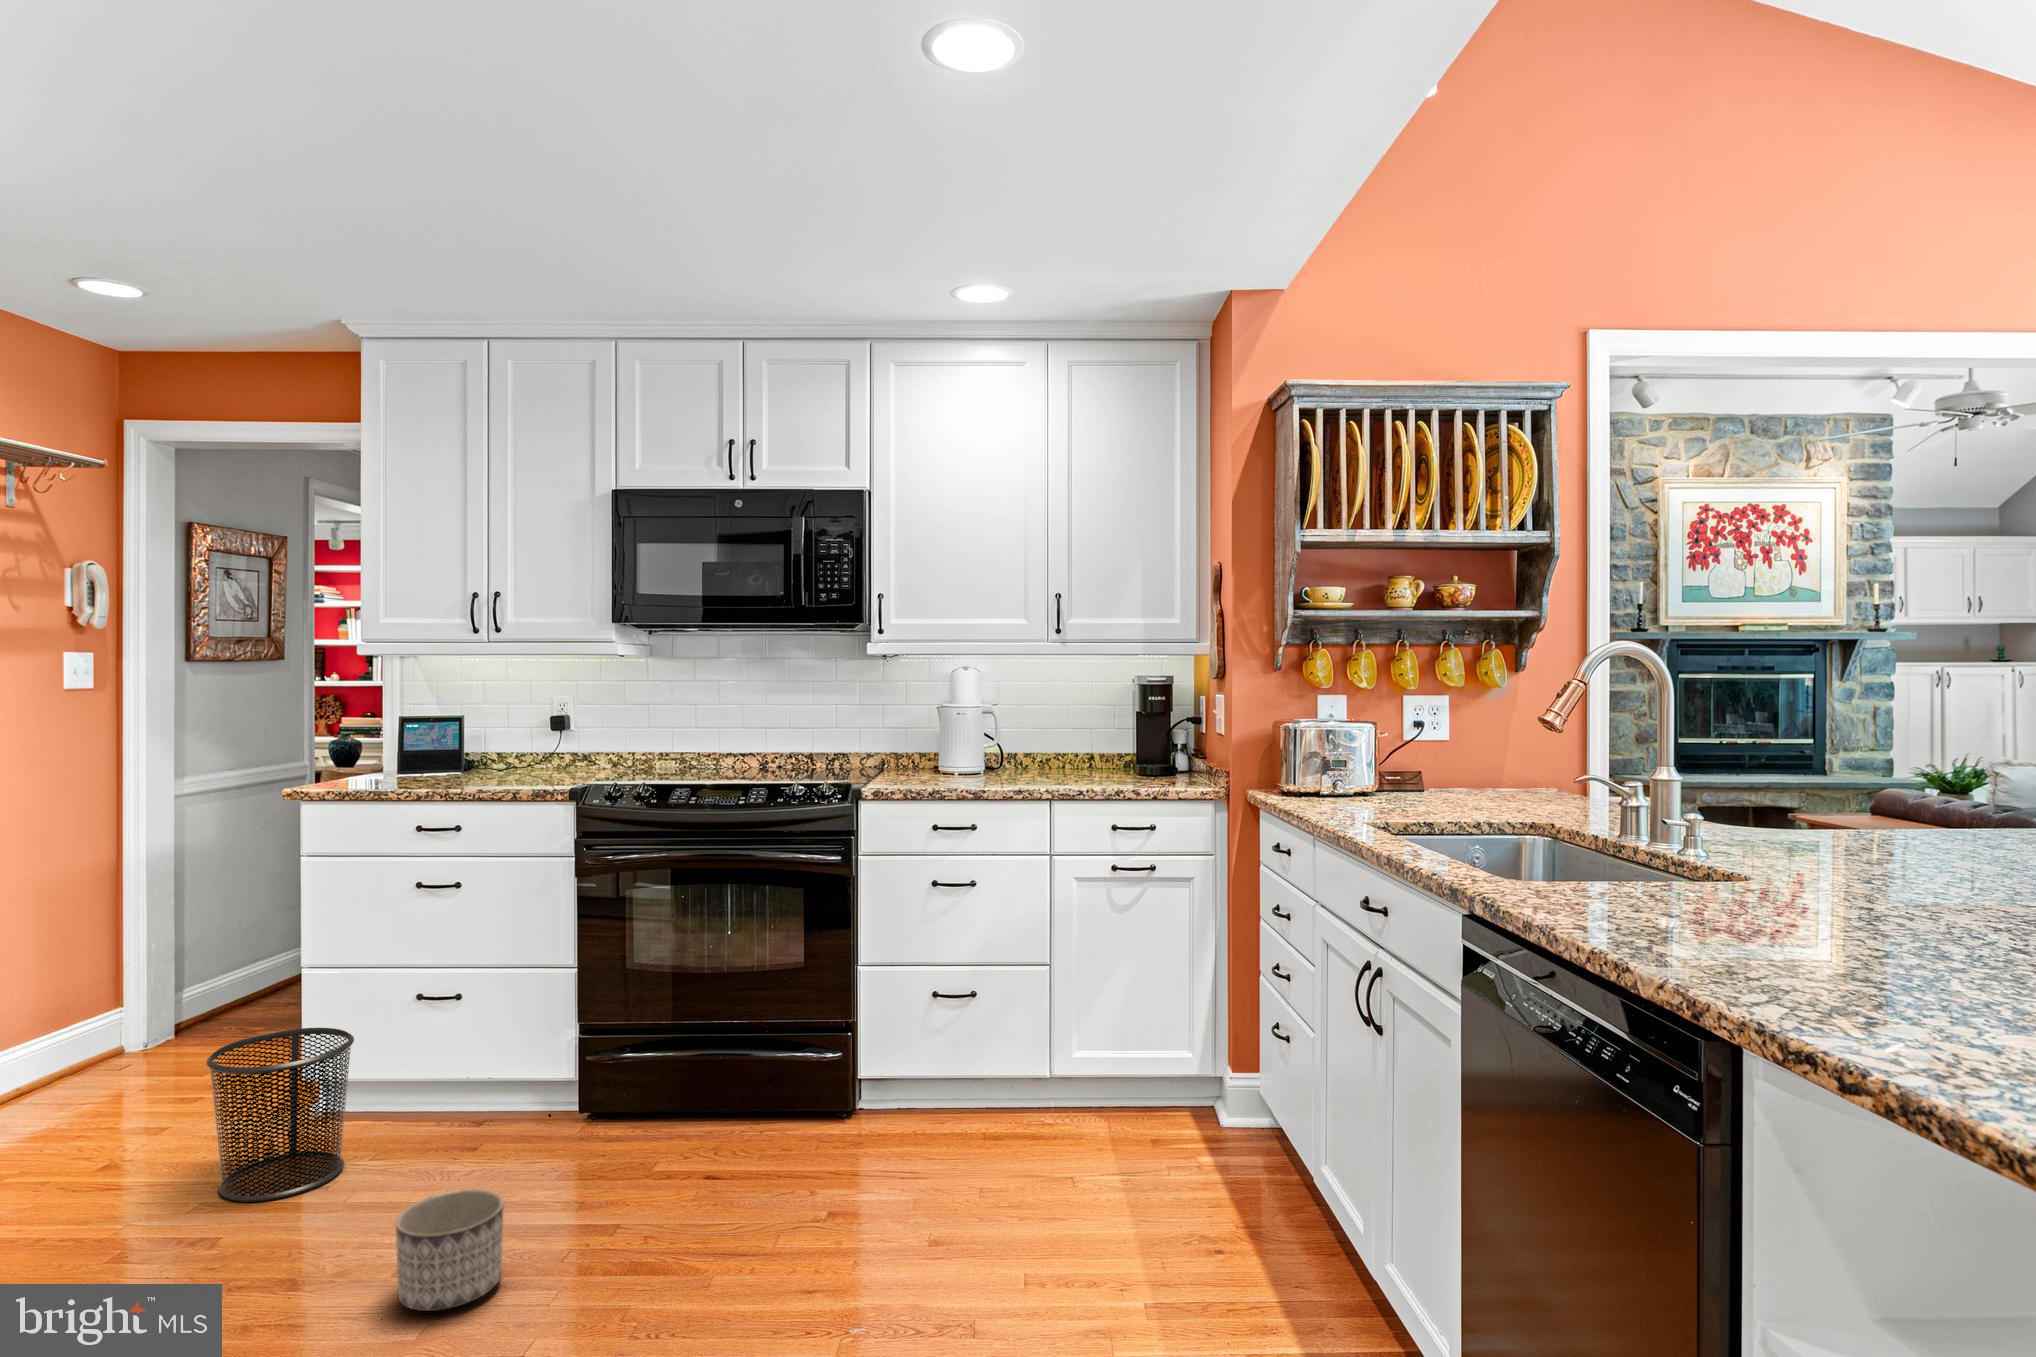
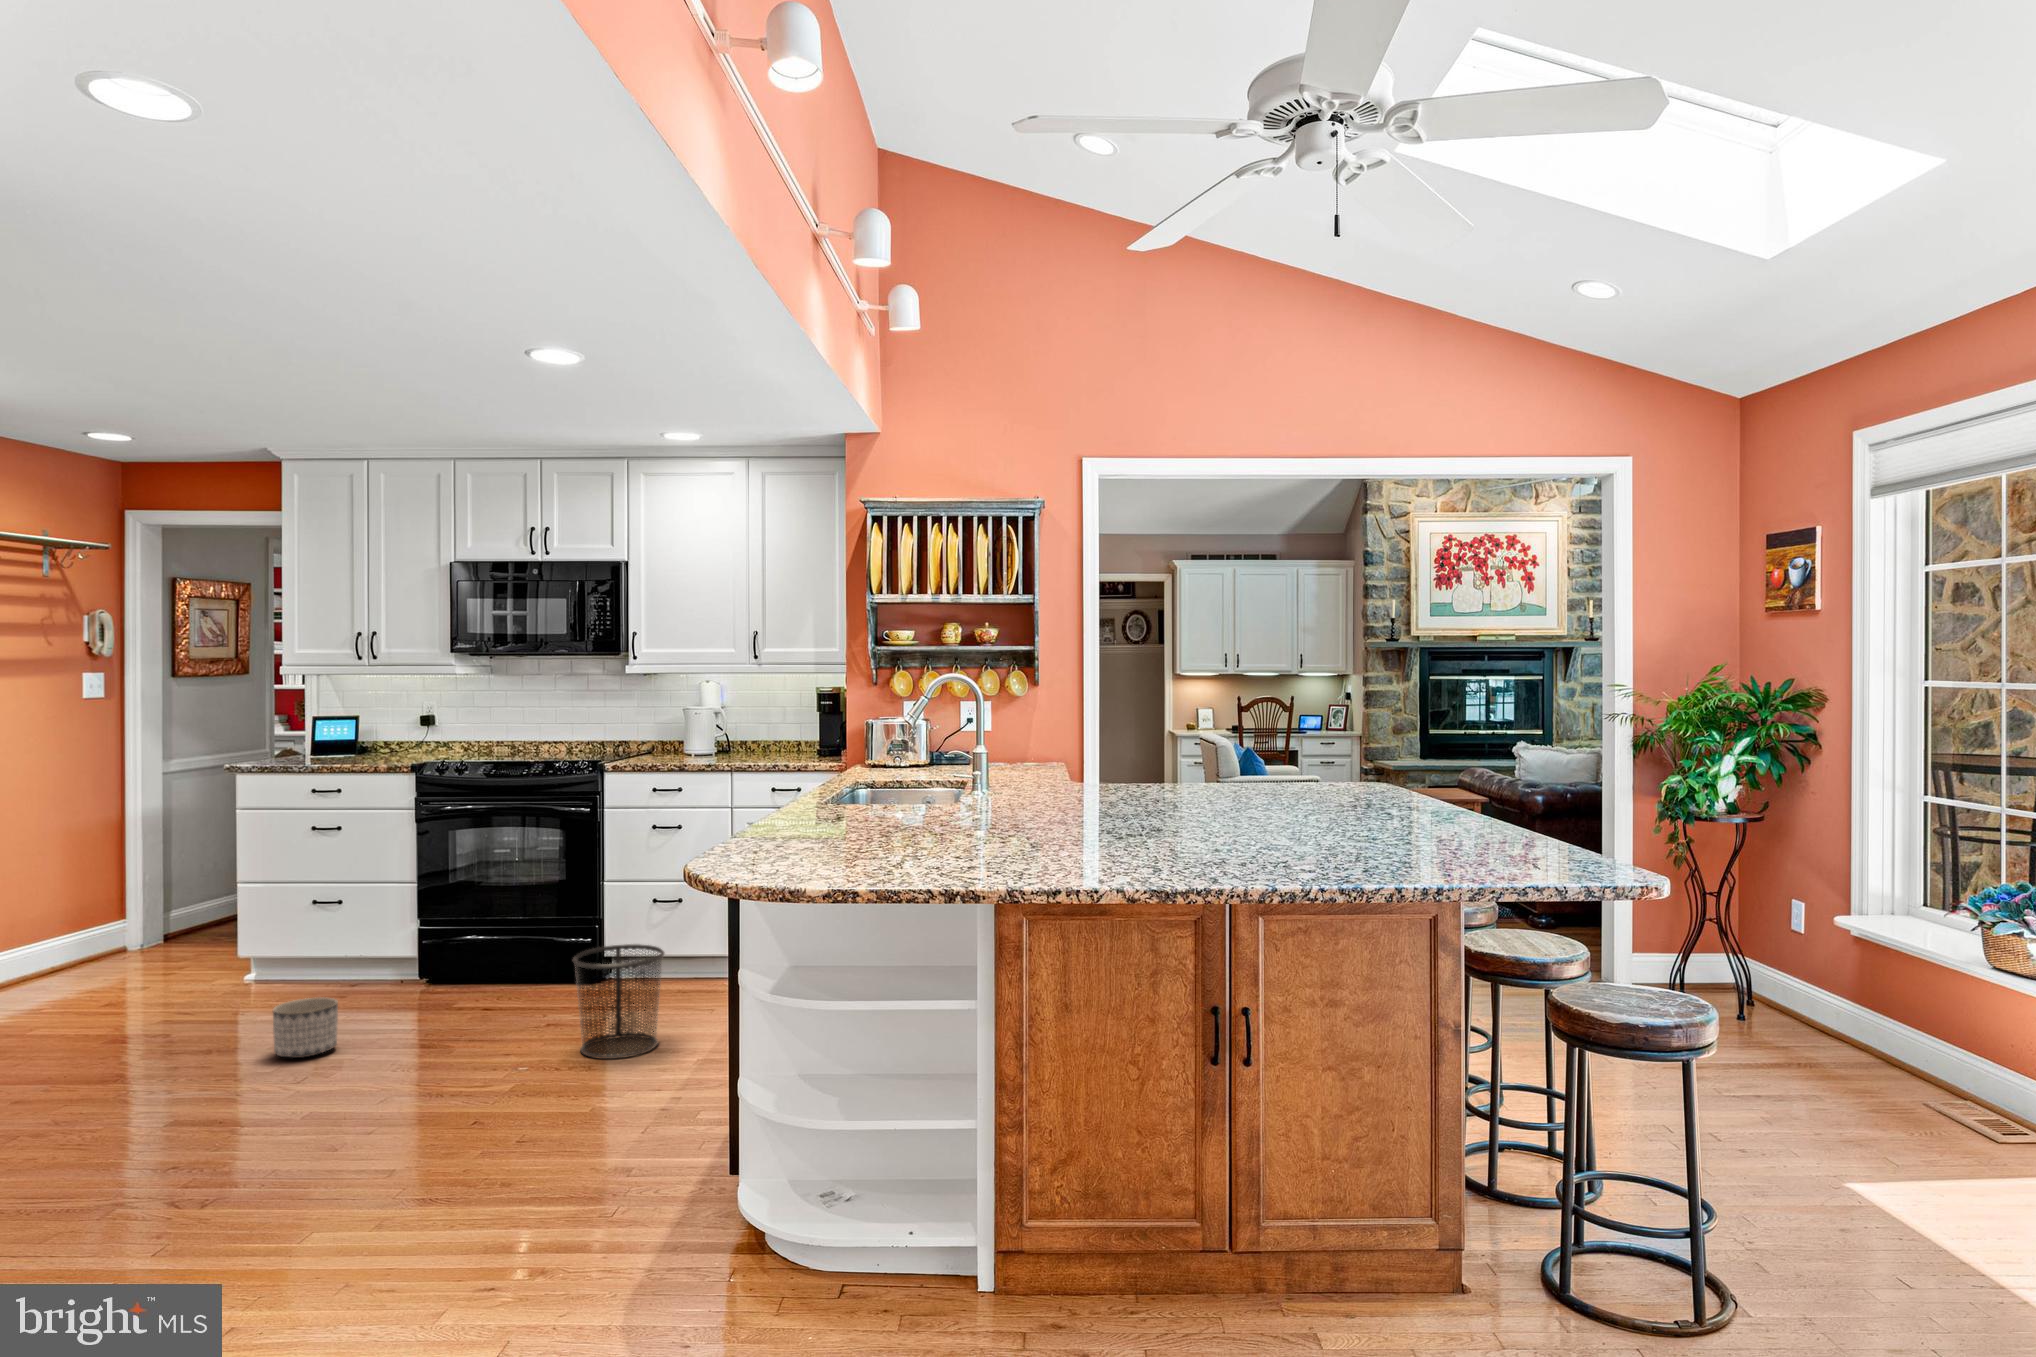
trash can: present [206,1028,354,1202] -> present [573,944,664,1059]

